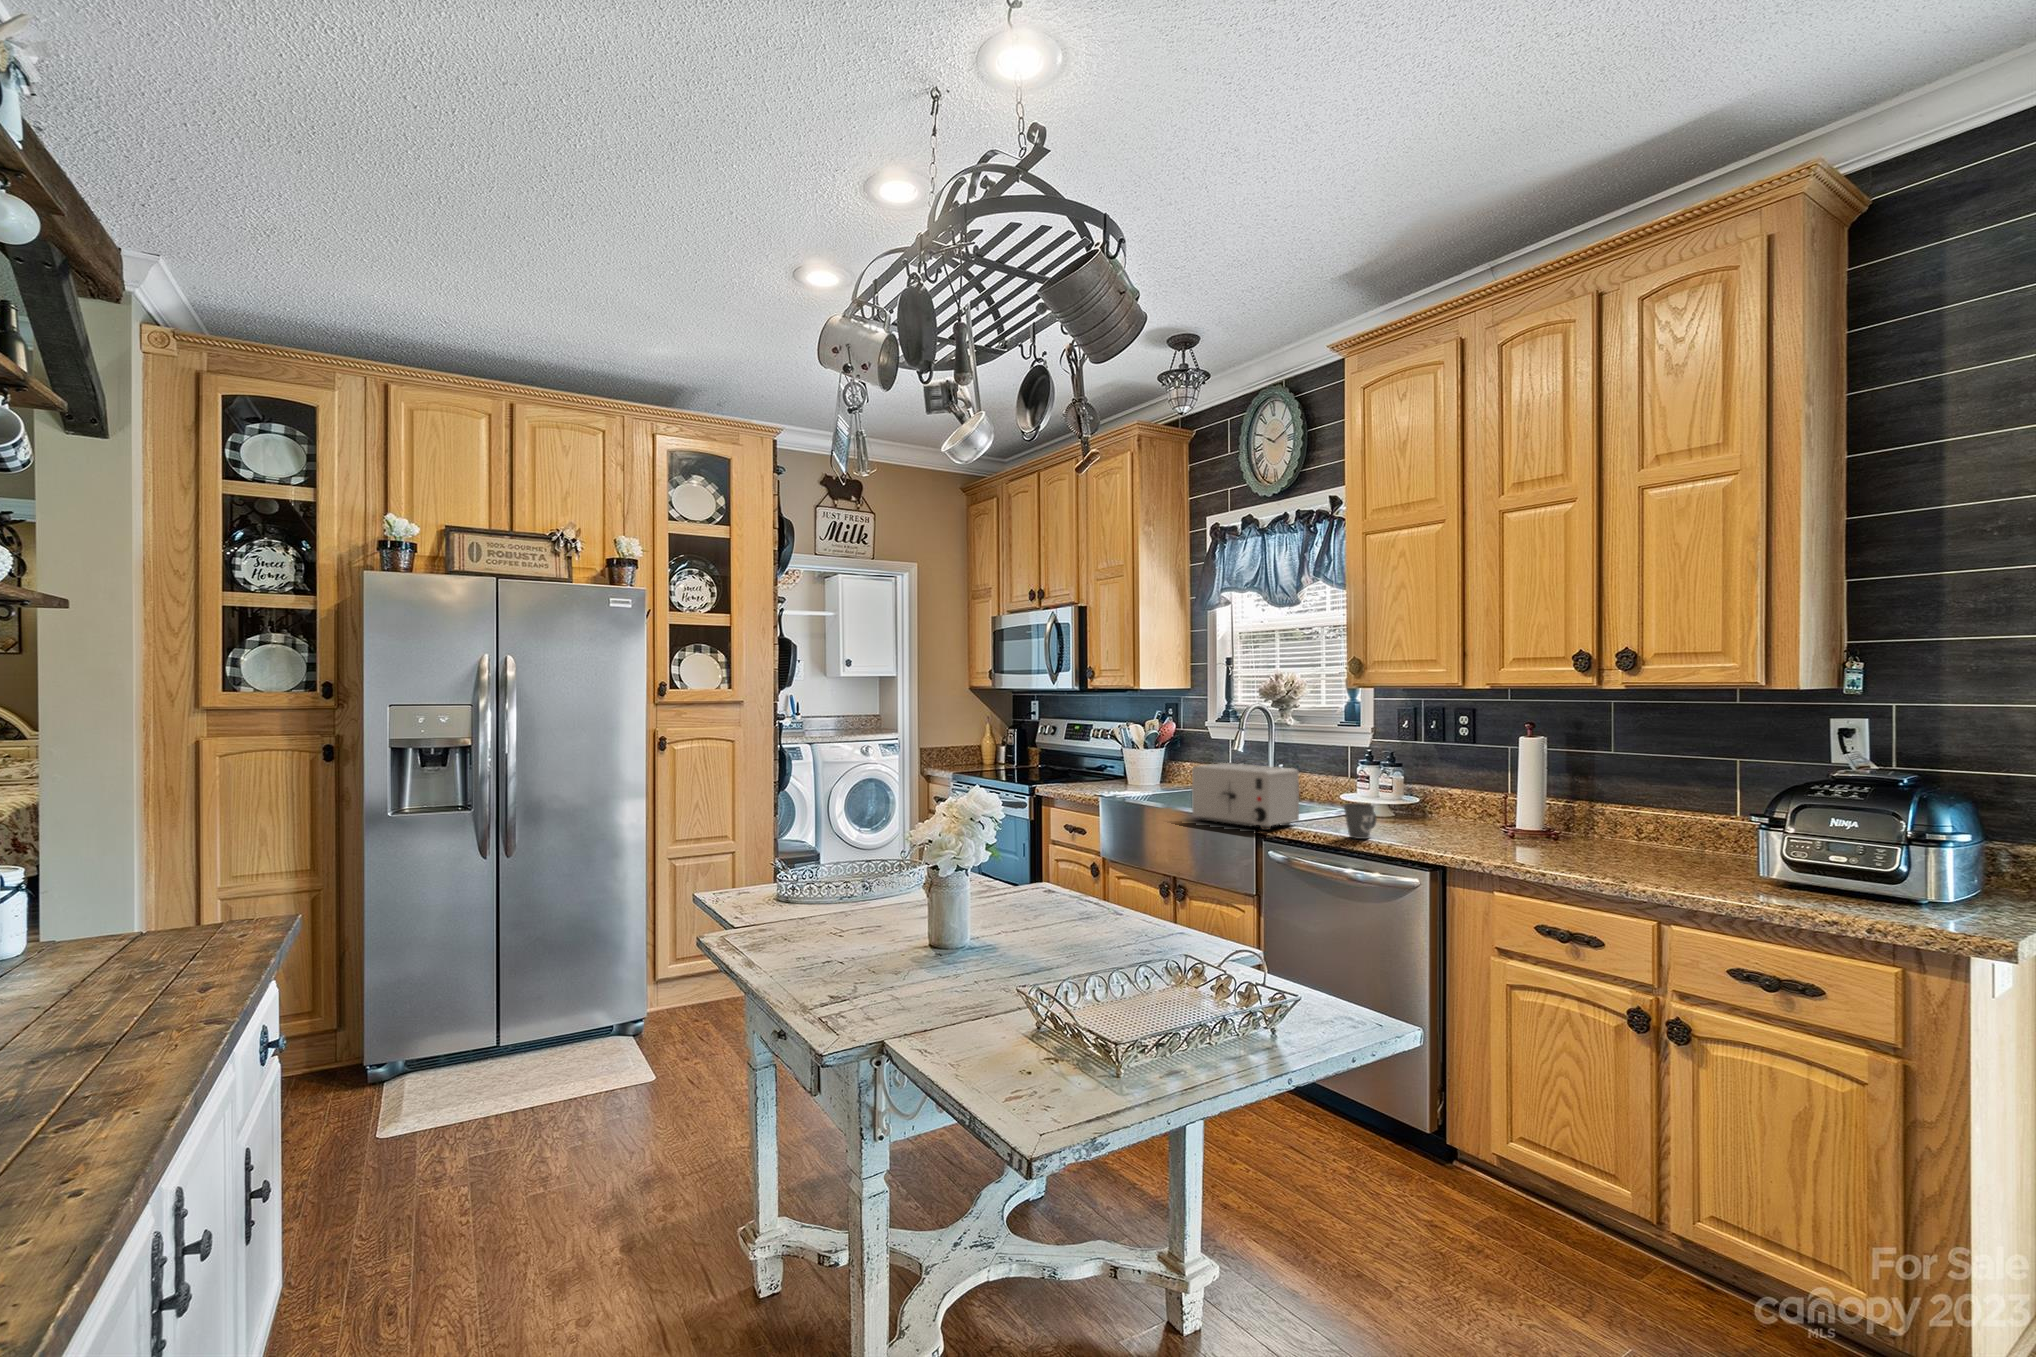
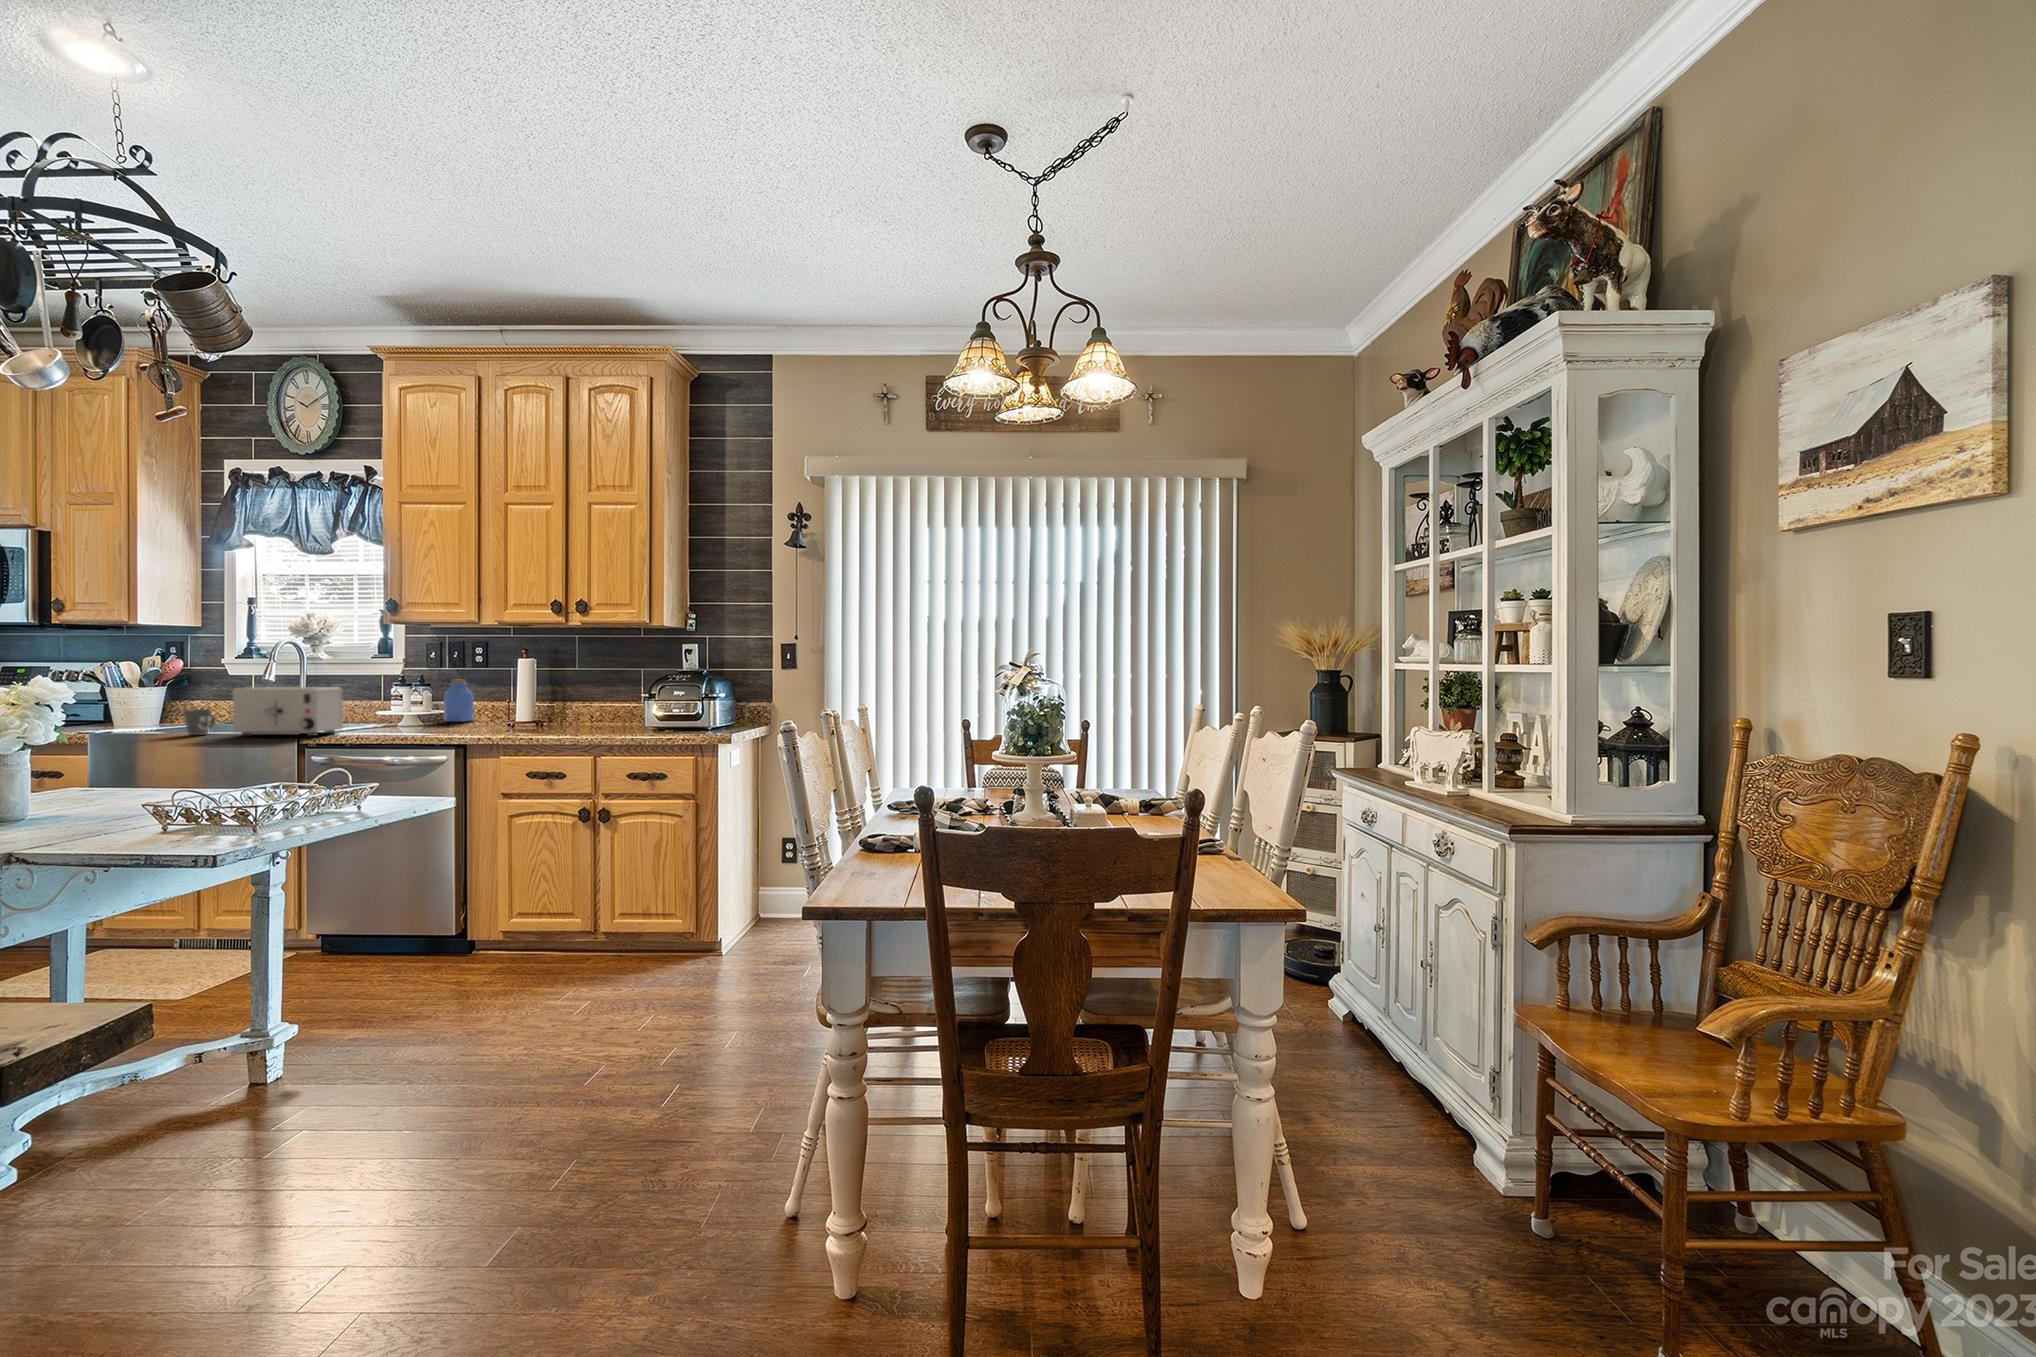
jar: none [1419,760,1458,818] -> present [444,680,474,722]
mug: present [1344,803,1377,839] -> present [183,709,215,735]

